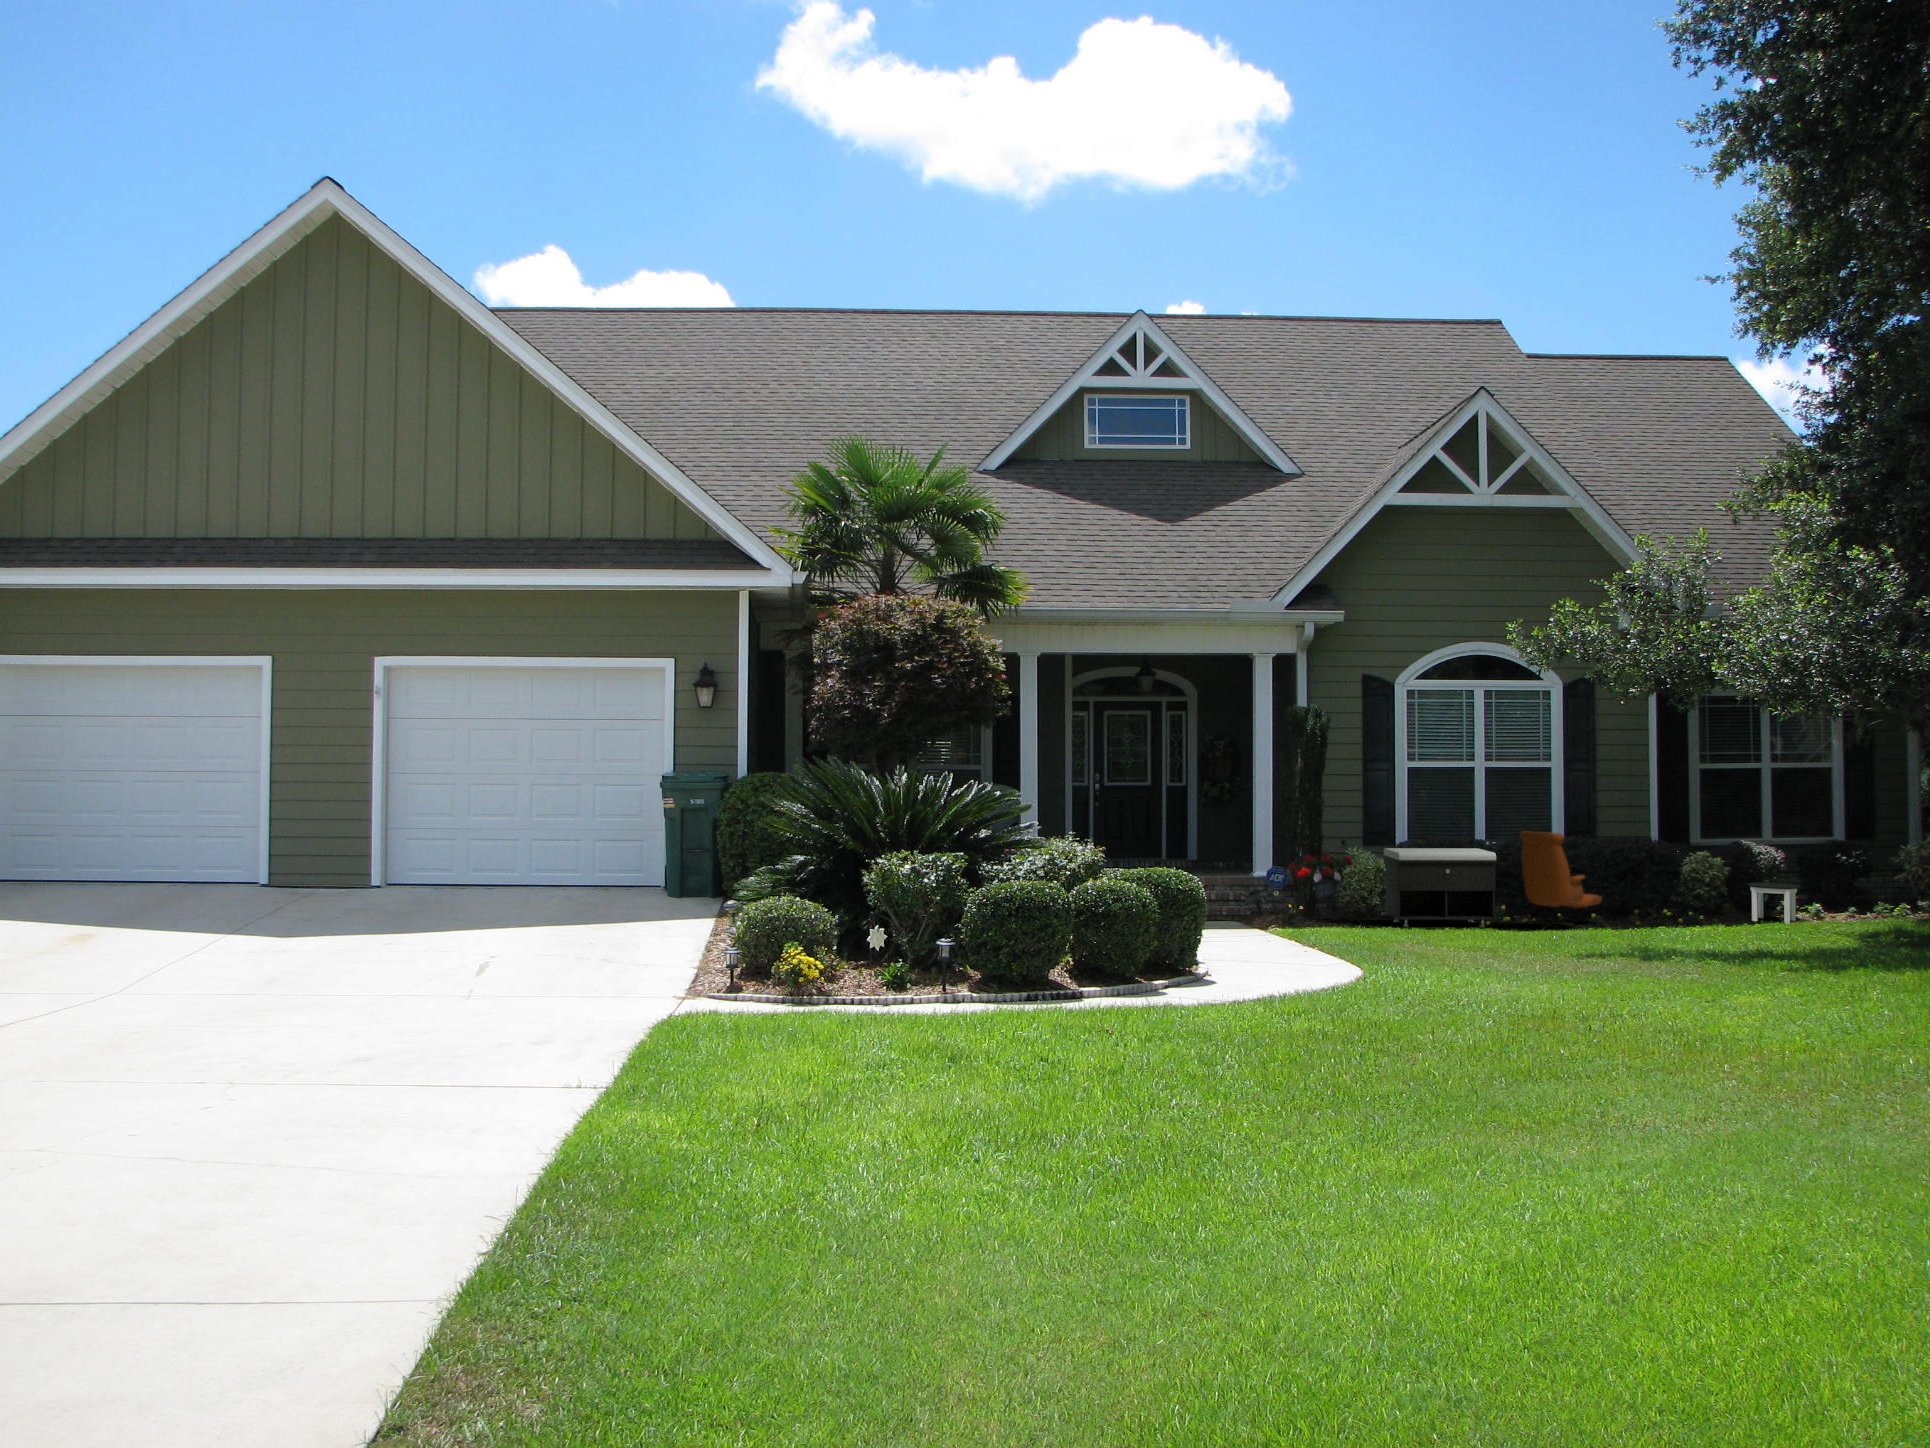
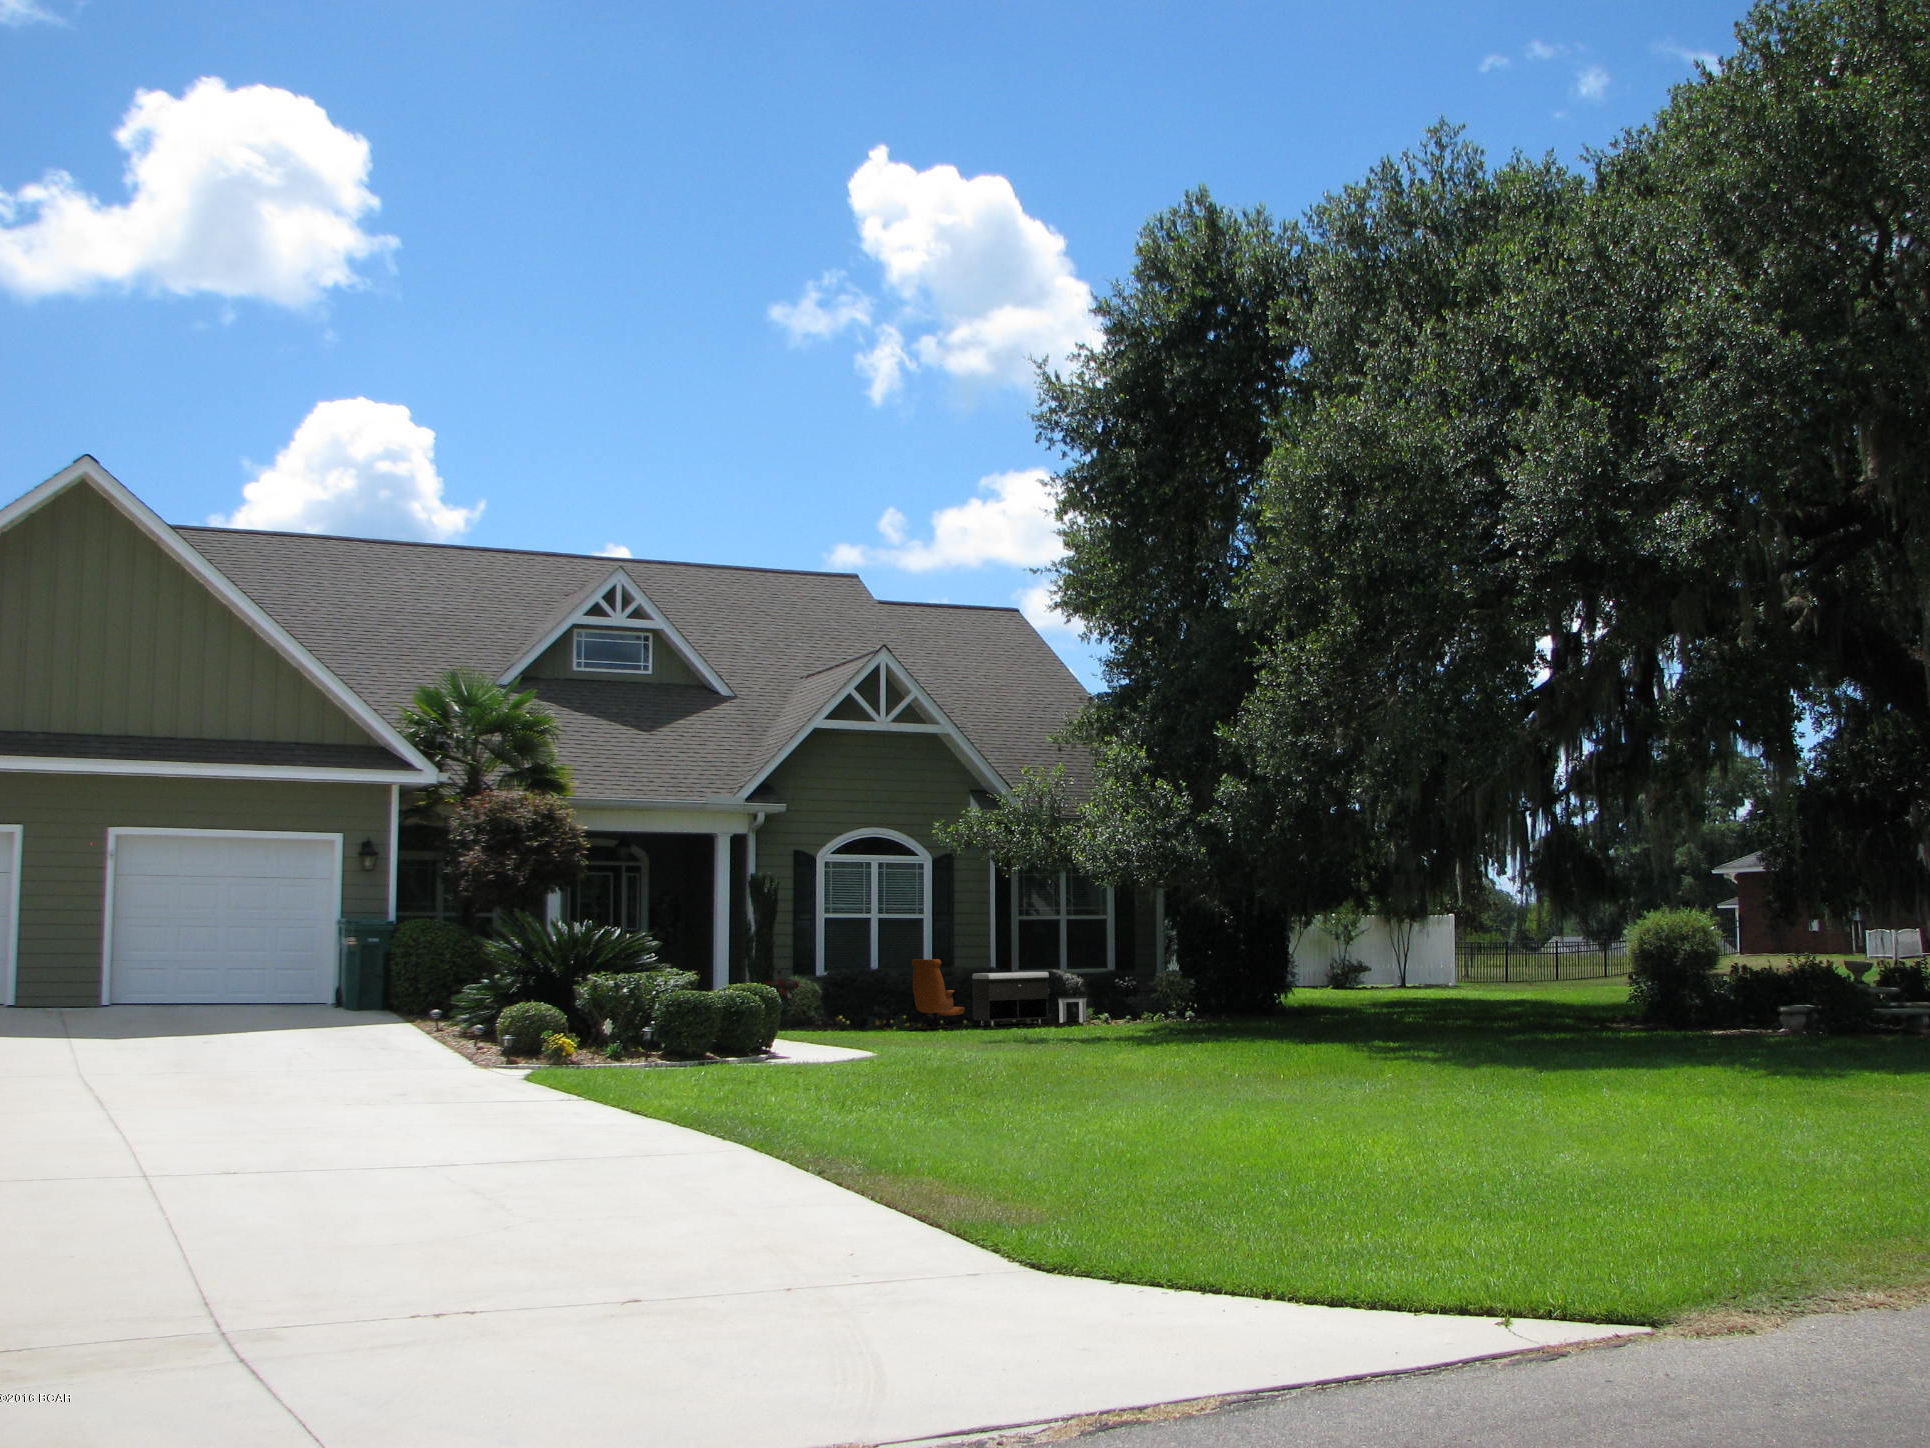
storage bench: present [1384,848,1496,927] -> present [972,972,1049,1026]

